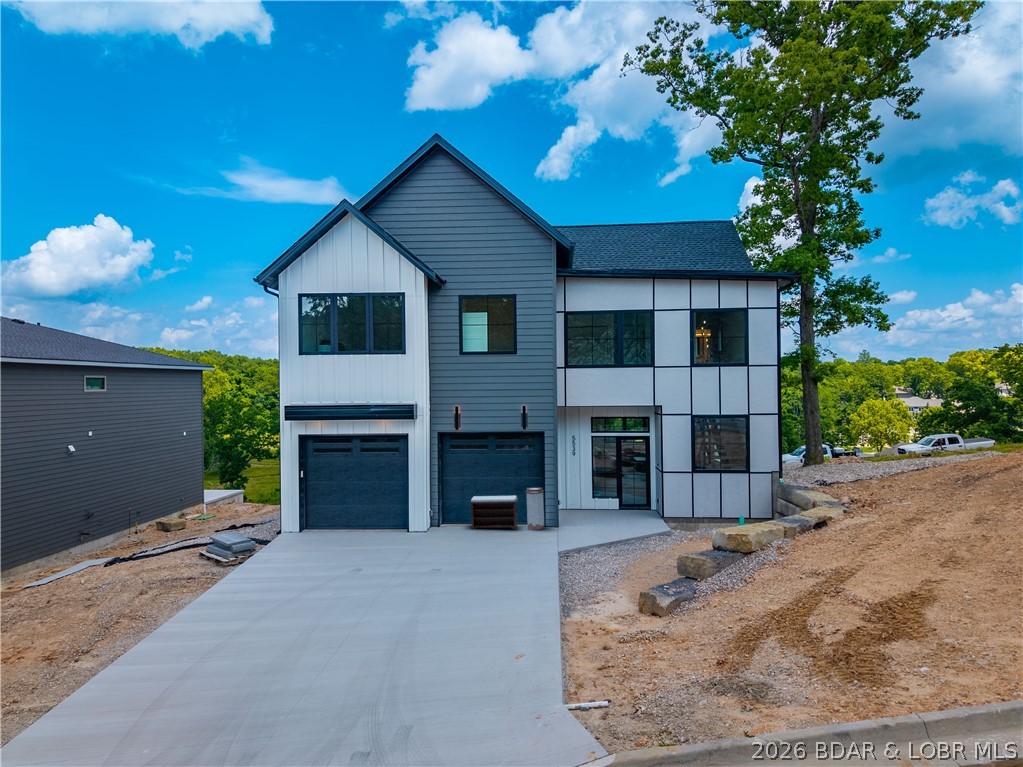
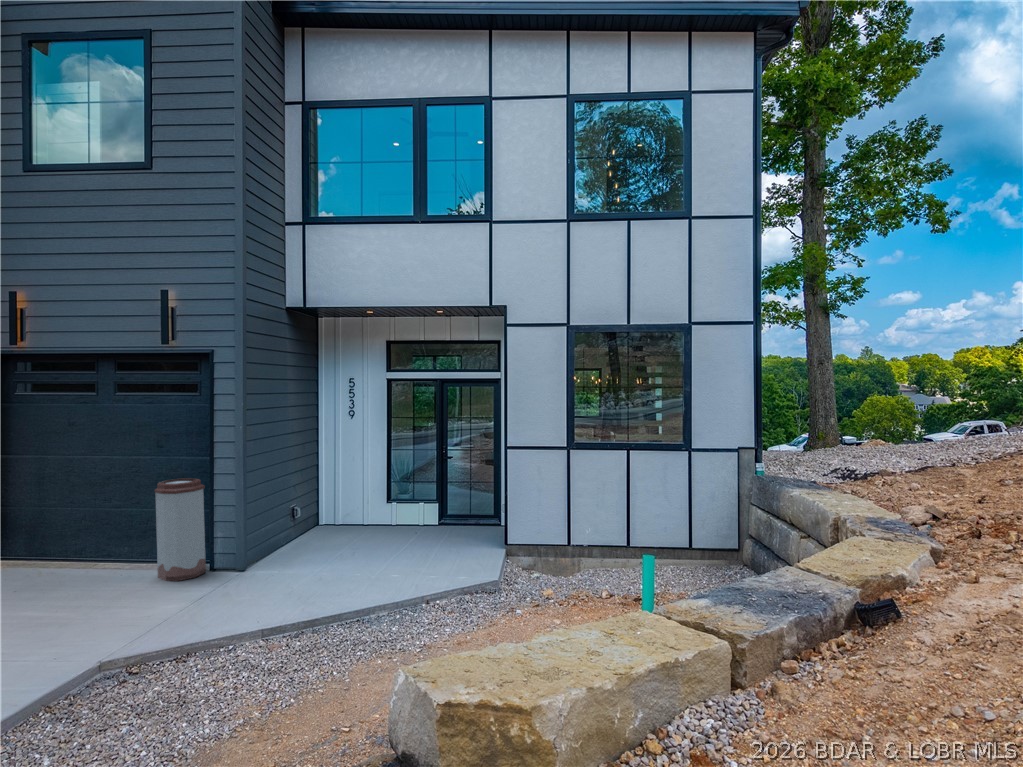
bench: present [470,496,518,530] -> none [19,498,153,579]

